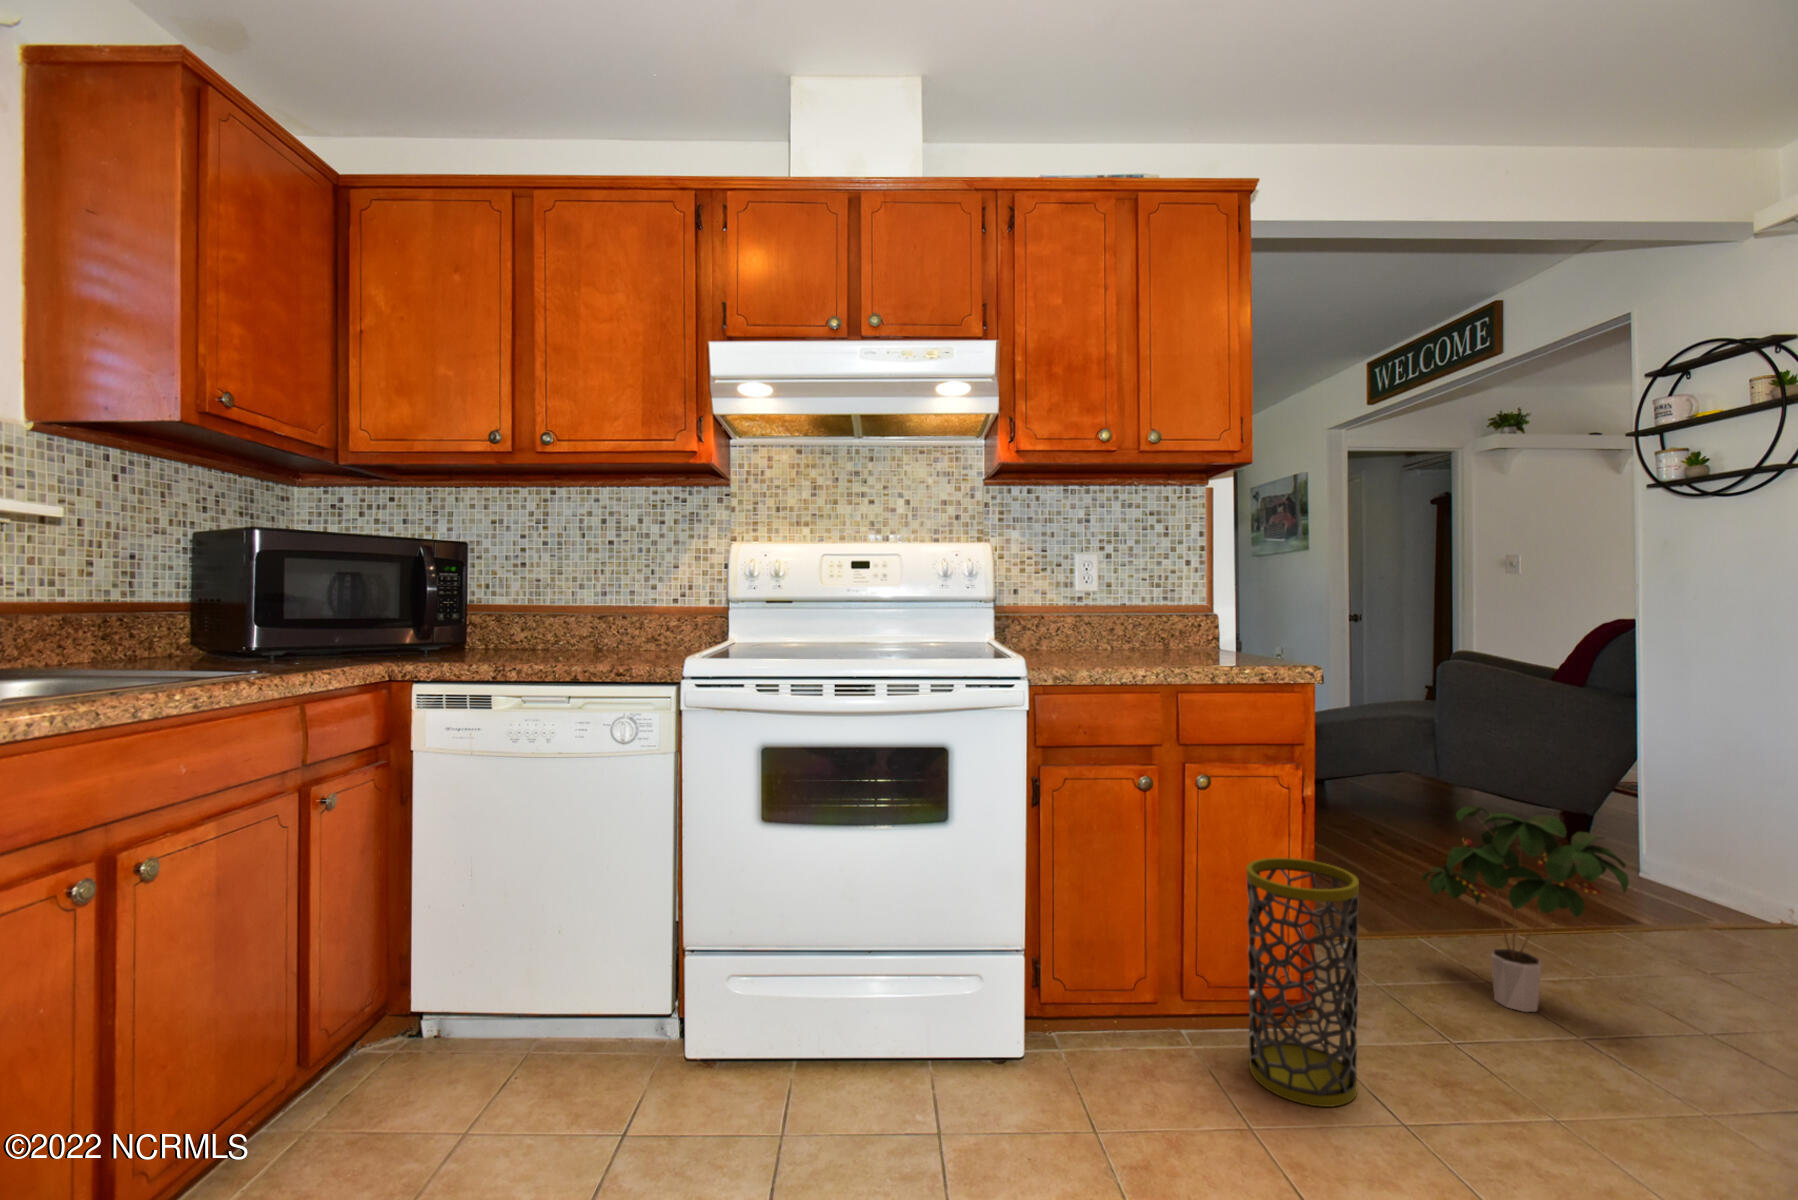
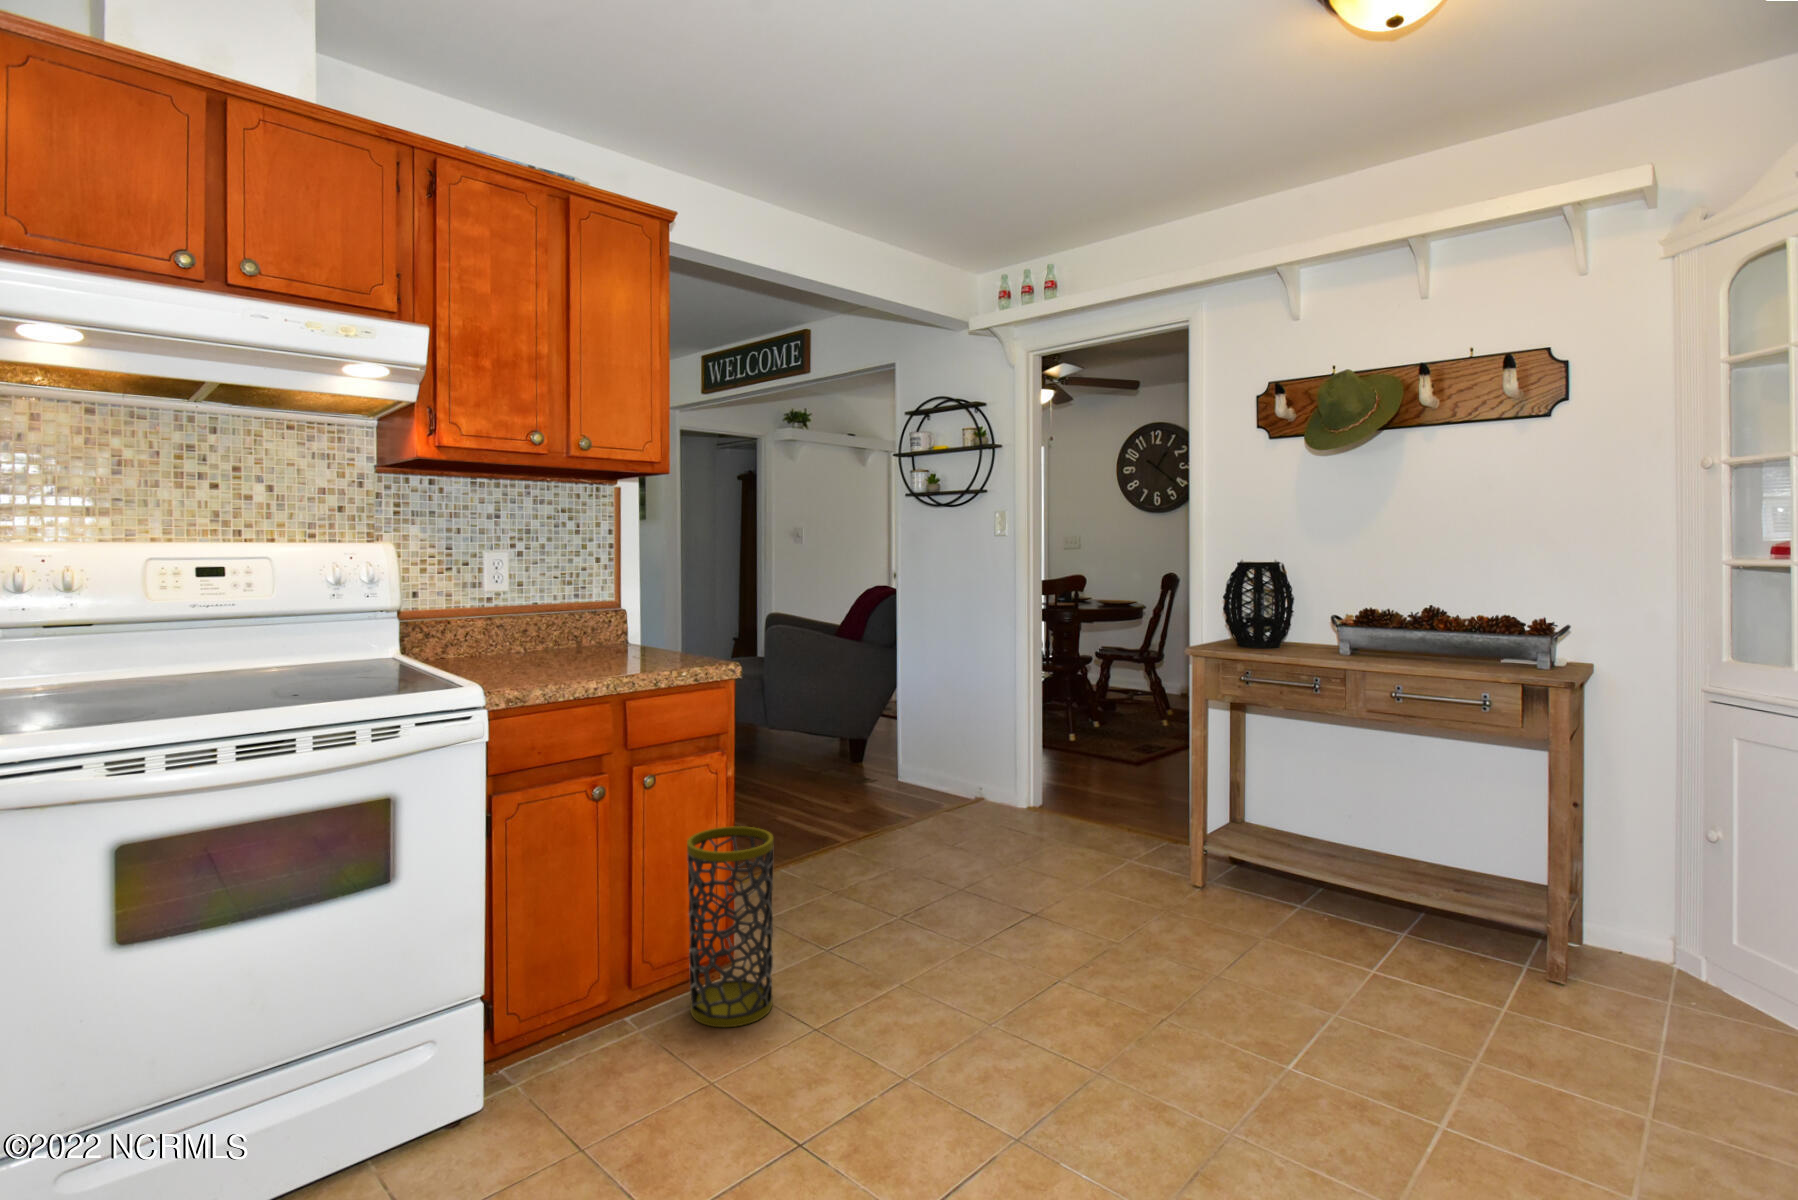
potted plant: present [1422,806,1629,1012] -> none [788,755,917,905]

